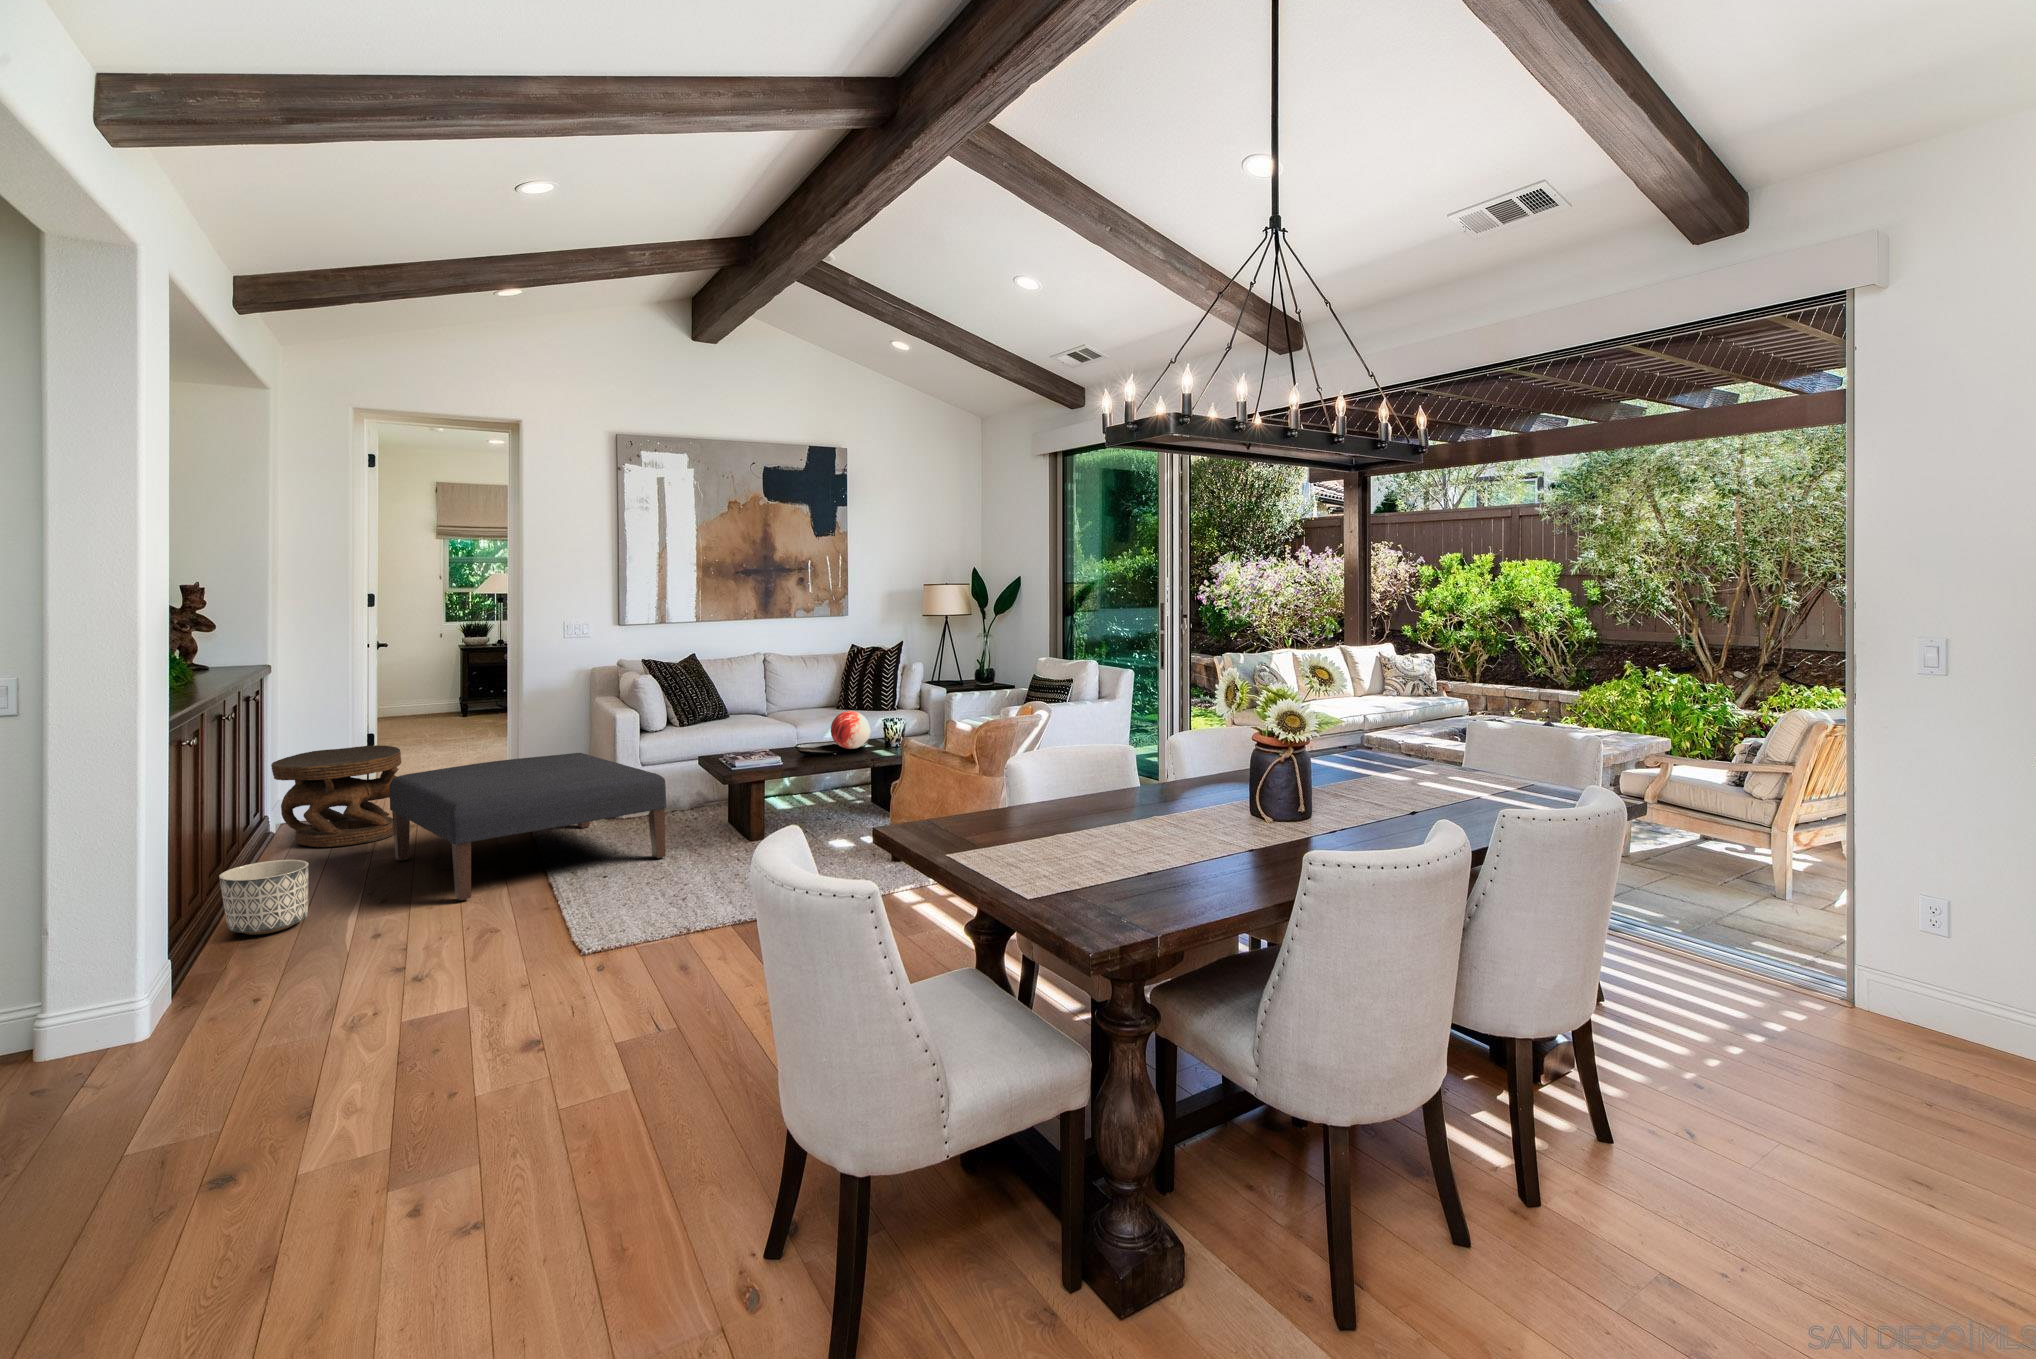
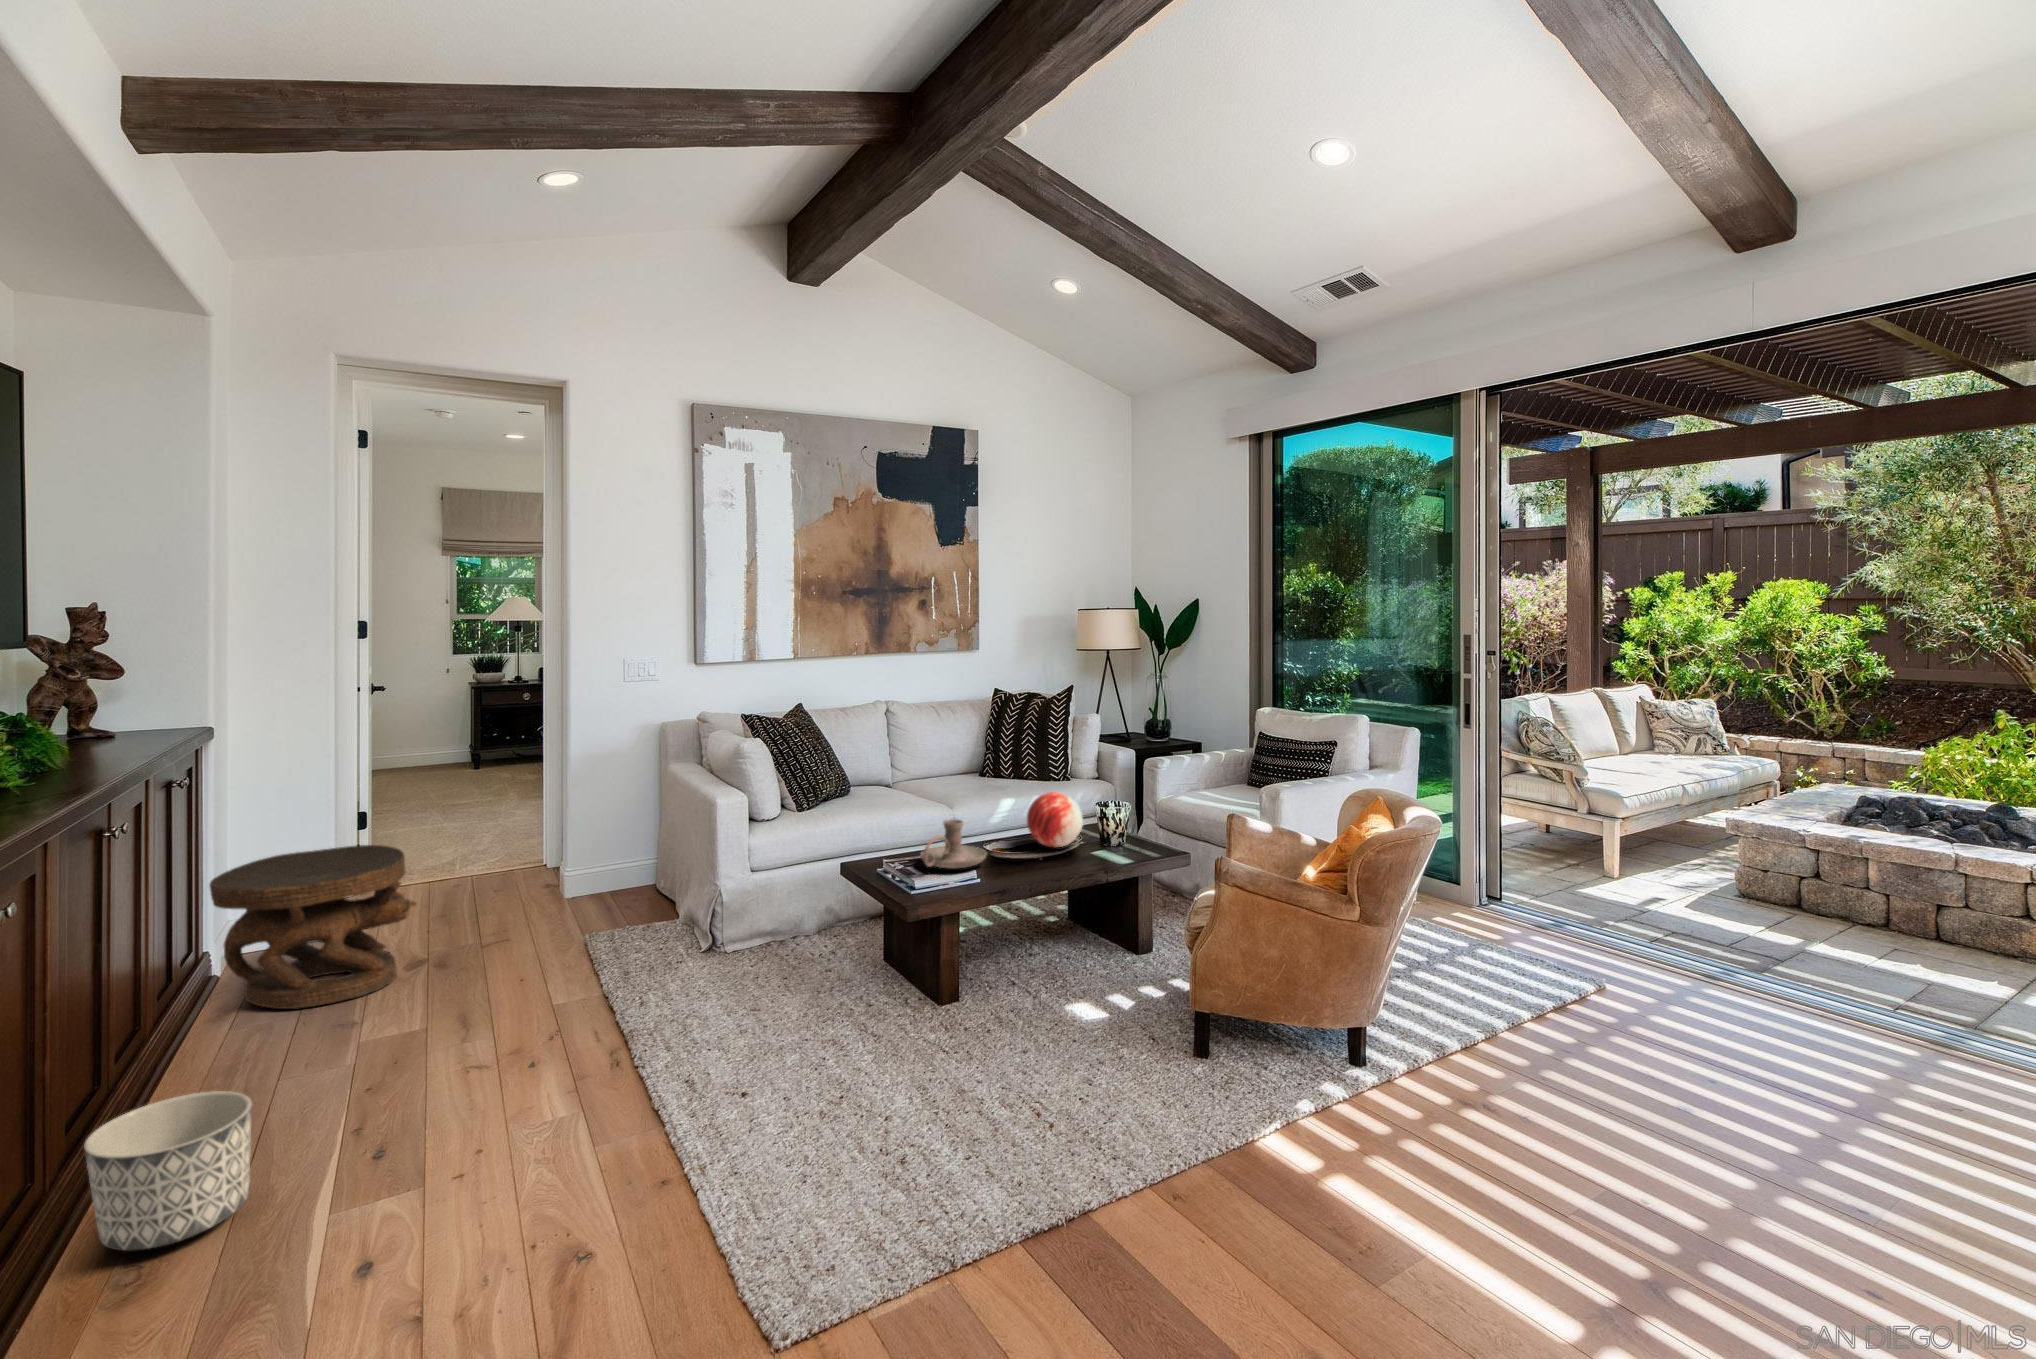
candle holder: none [747,727,796,759] -> present [920,819,987,868]
ottoman: present [389,753,666,900] -> none [390,856,819,1146]

